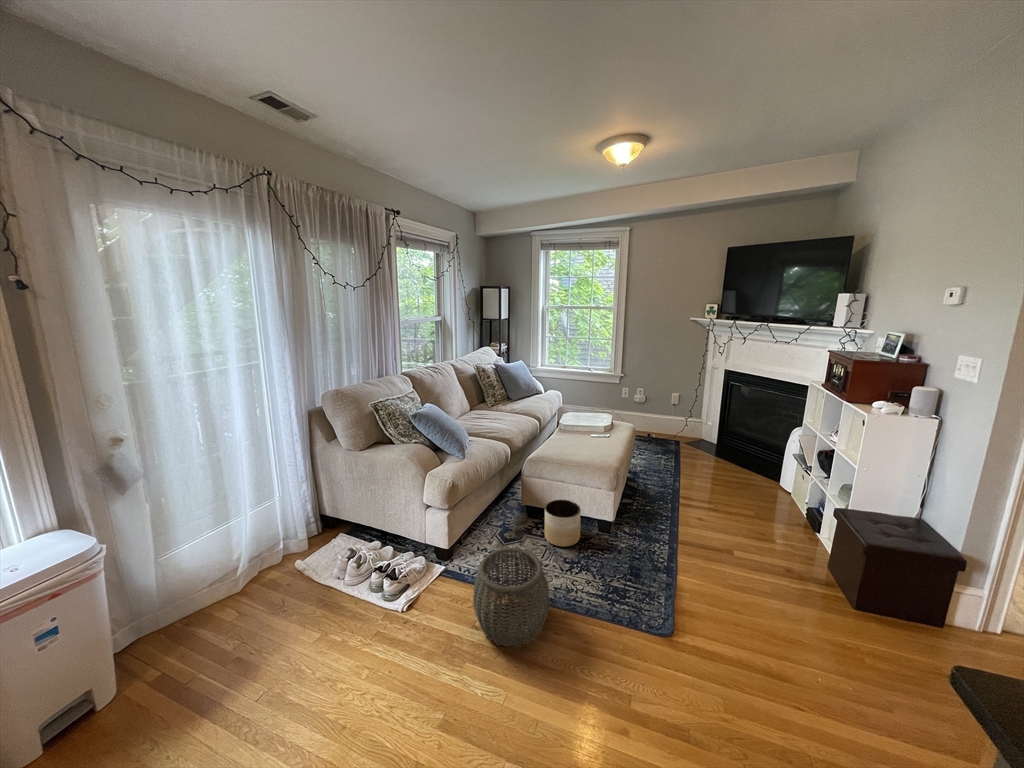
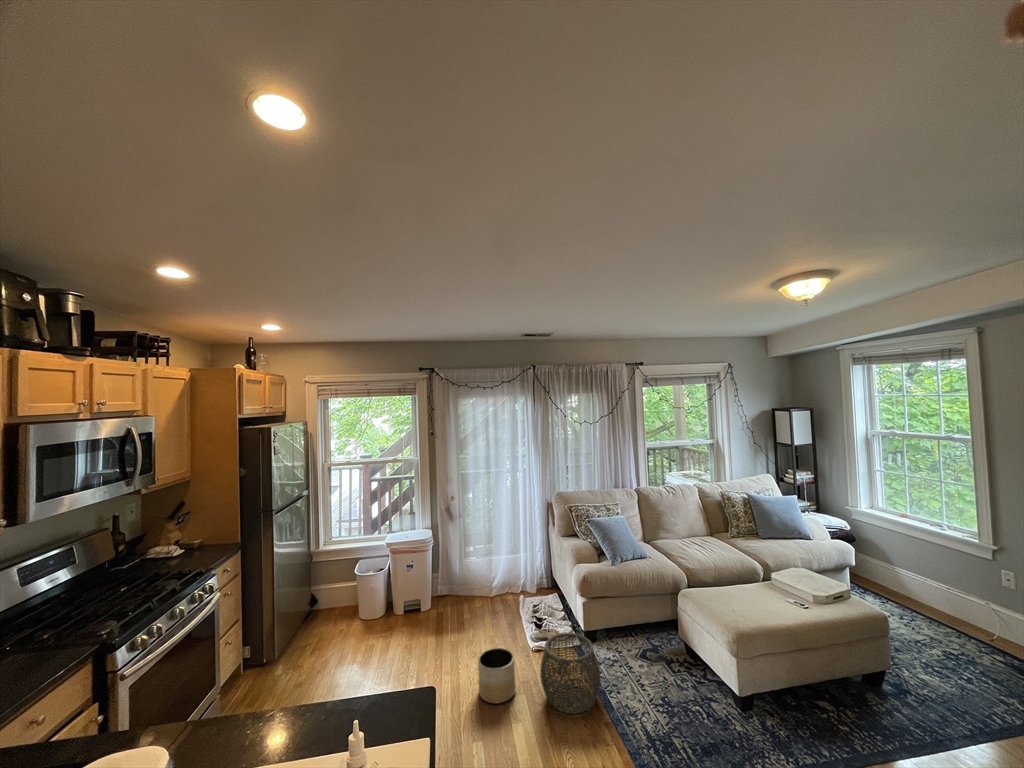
planter: present [544,500,580,547] -> present [478,648,516,704]

